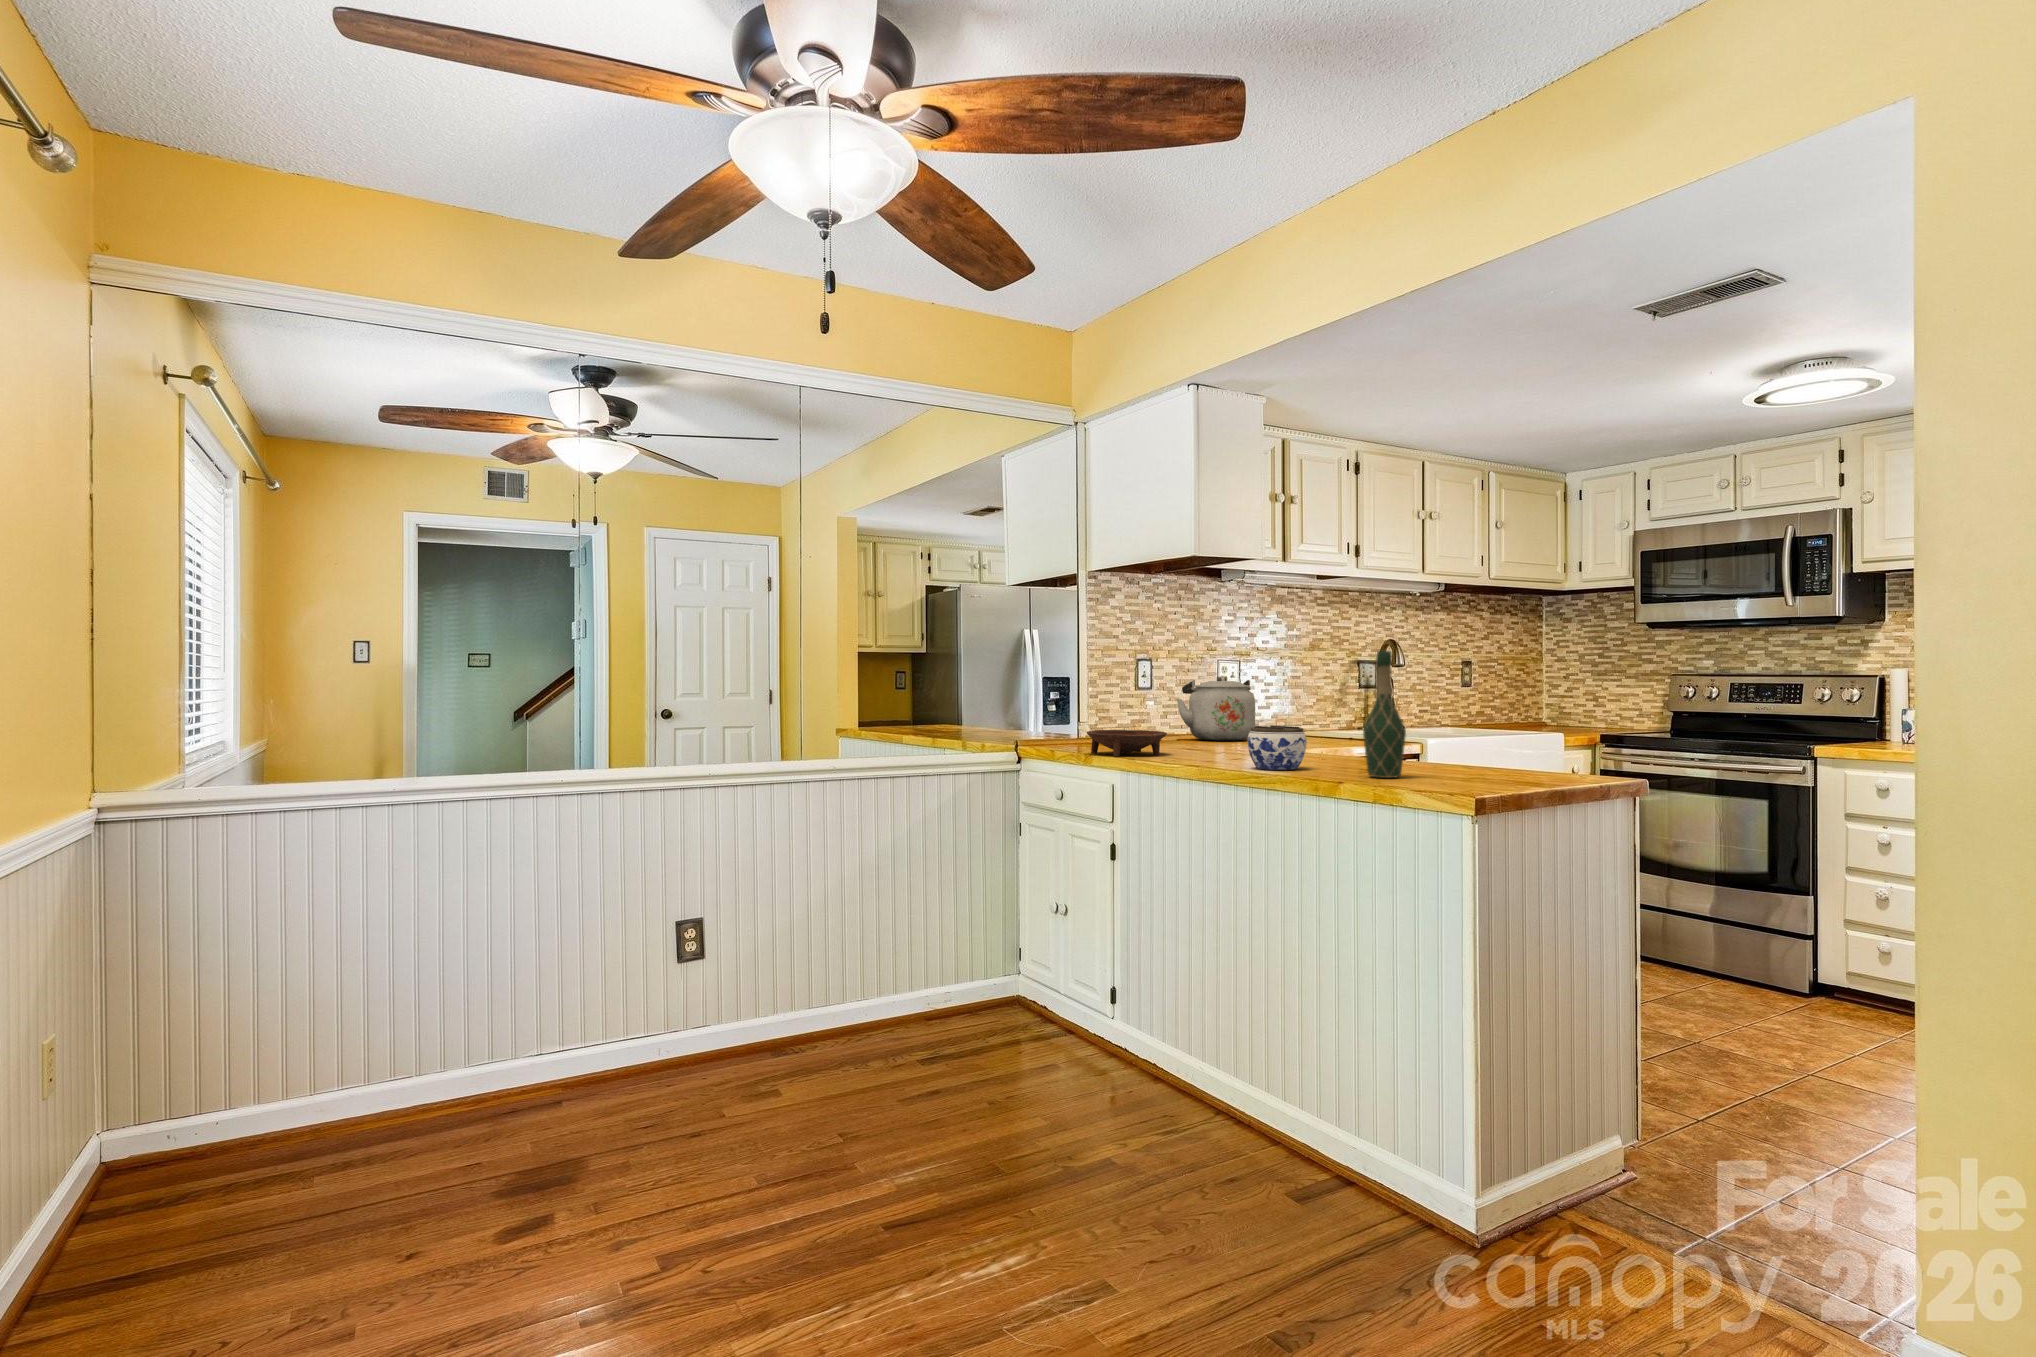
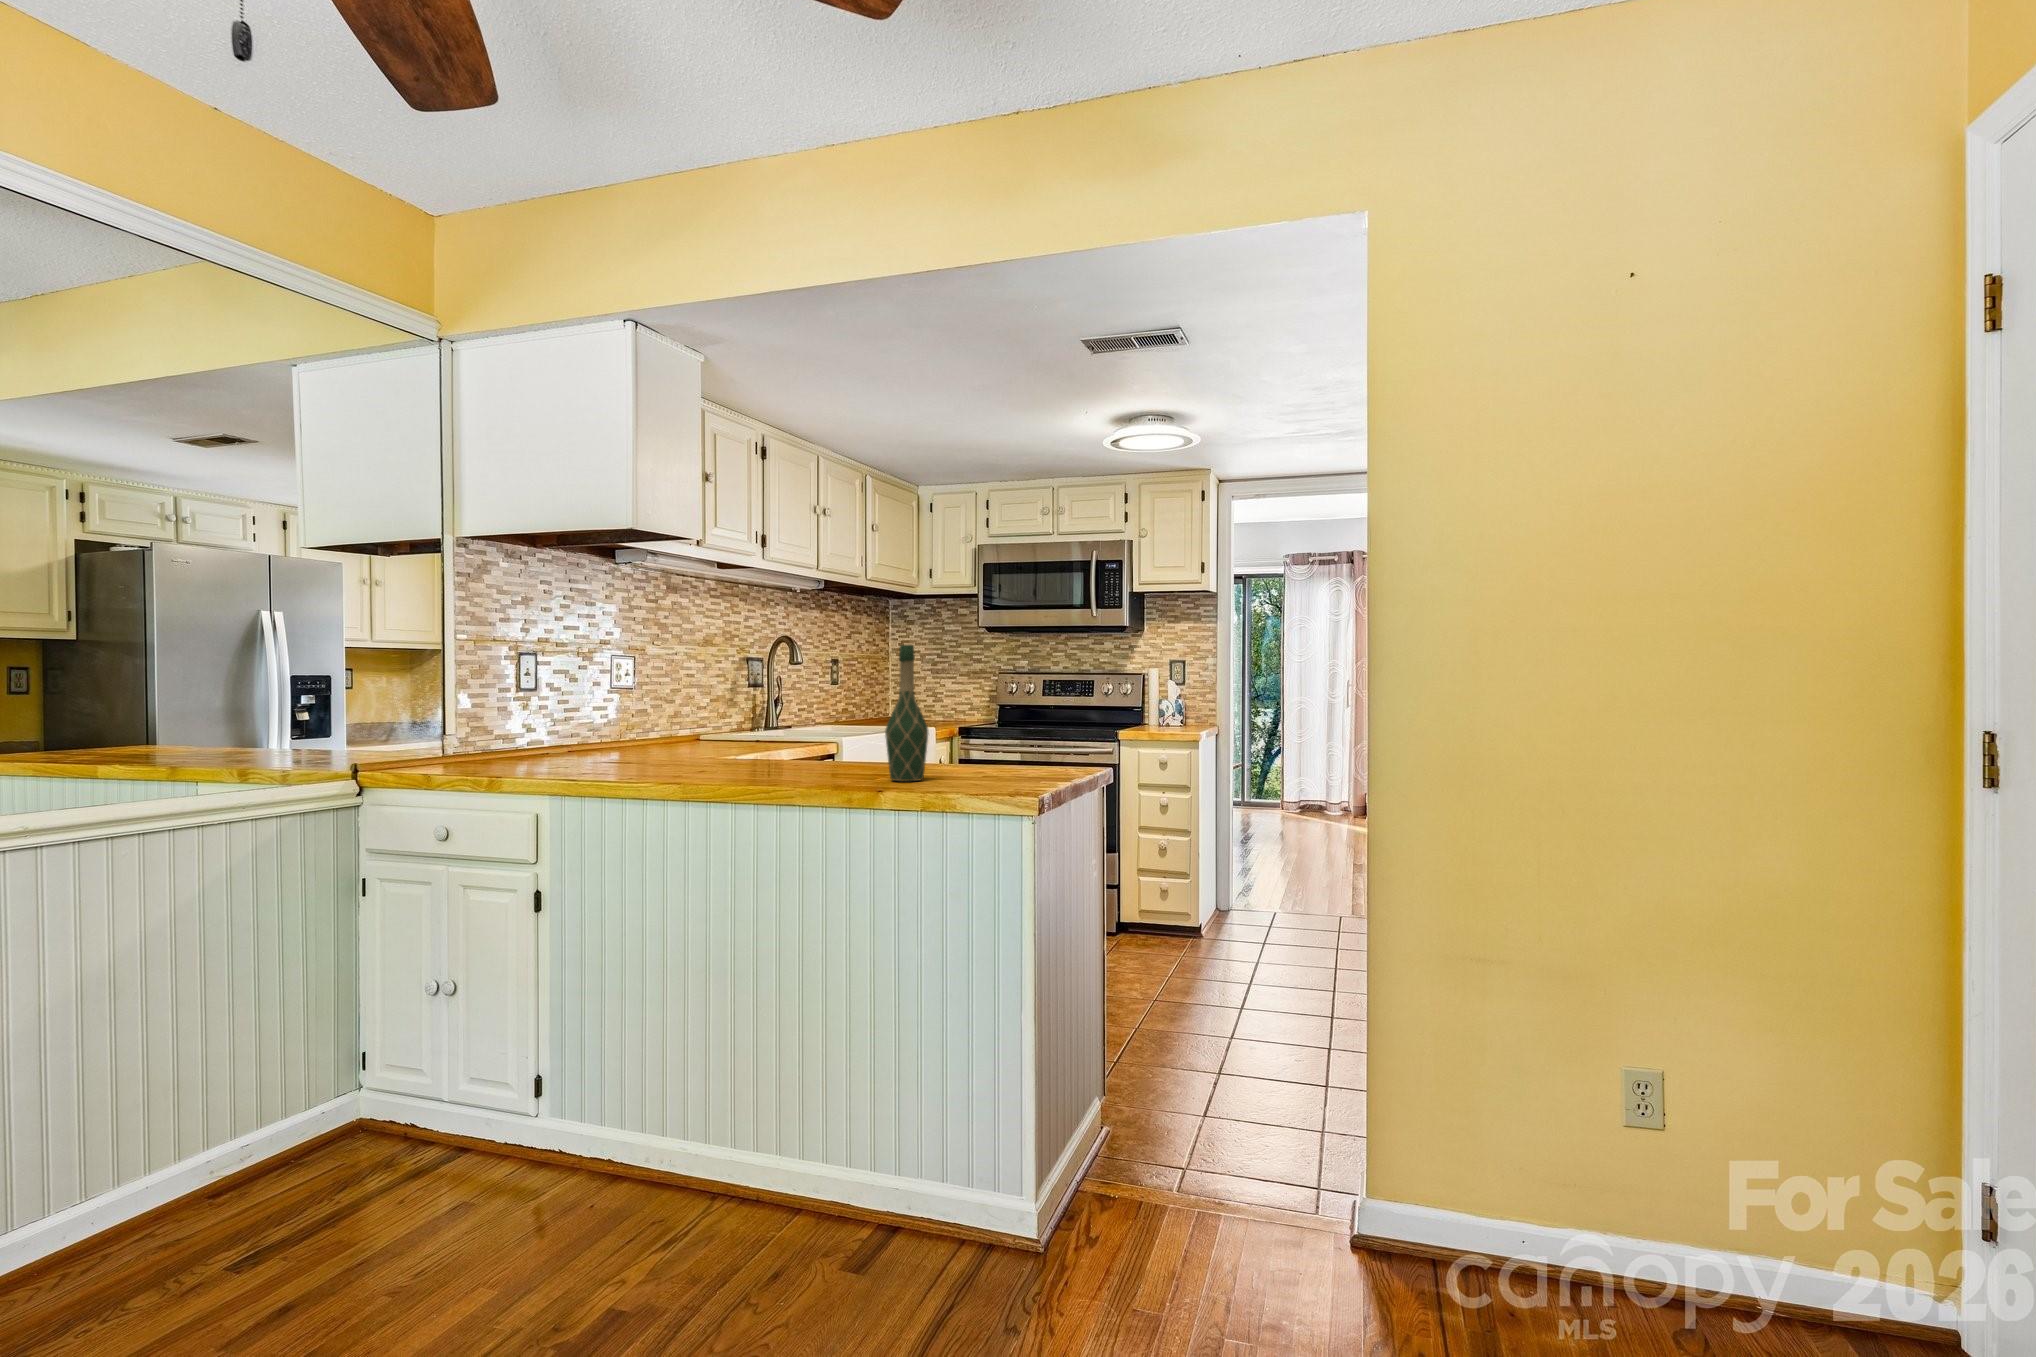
kettle: present [1176,676,1255,741] -> none [568,673,663,749]
jar: present [1248,725,1307,770] -> none [741,729,808,780]
bowl: present [1087,730,1167,756] -> none [490,741,602,776]

